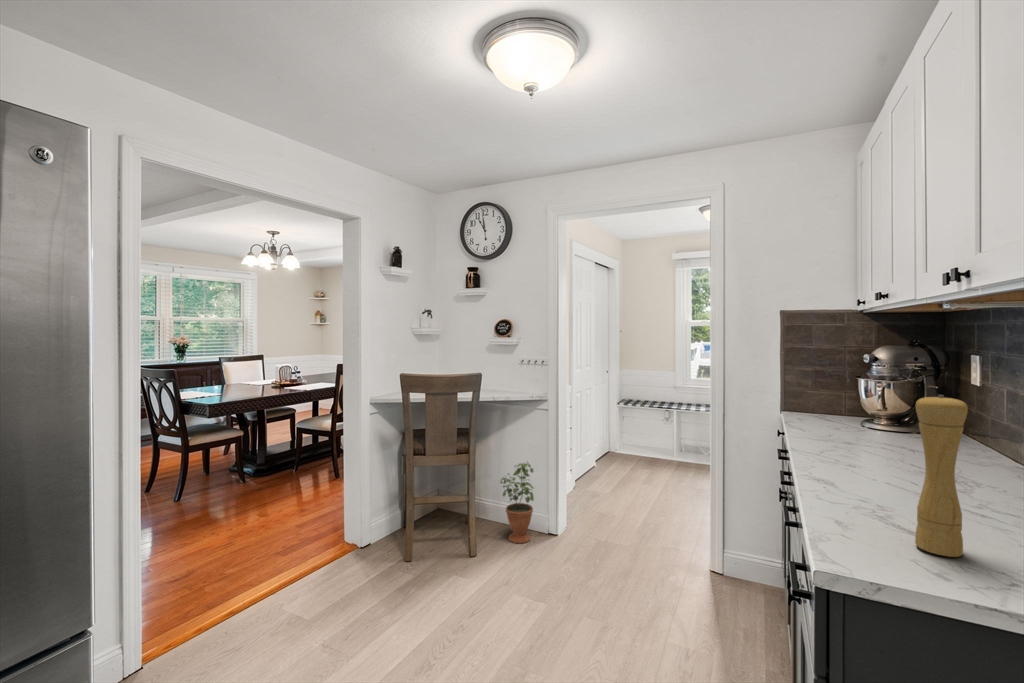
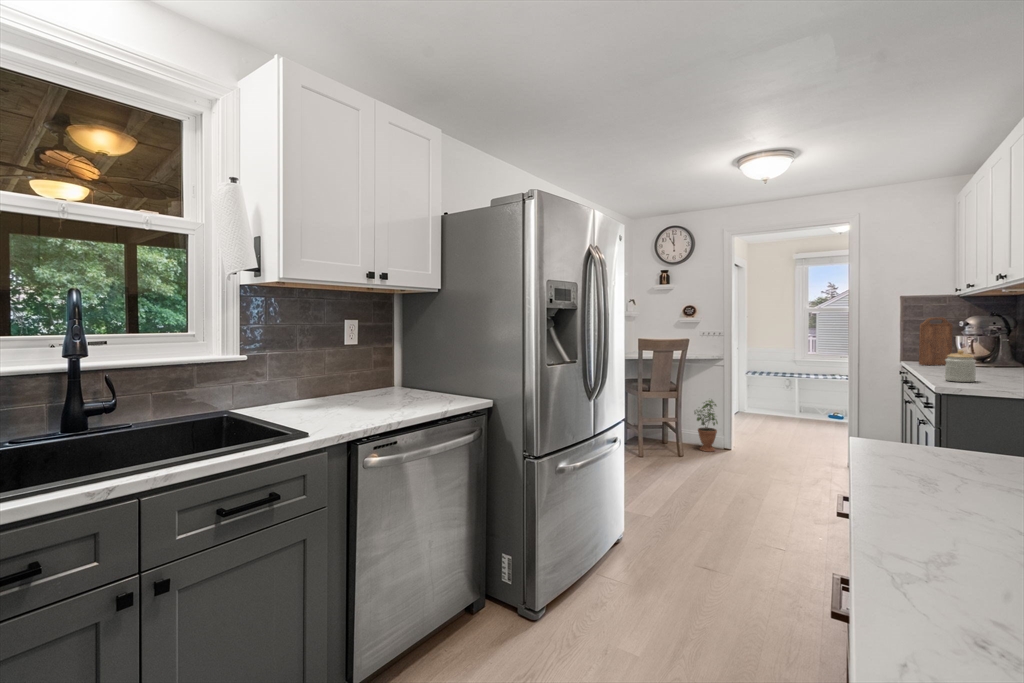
cutting board: none [803,347,853,425] -> present [919,317,953,365]
pepper mill: present [915,395,968,557] -> none [978,330,1000,391]
jar: none [841,423,901,496] -> present [945,350,976,382]

